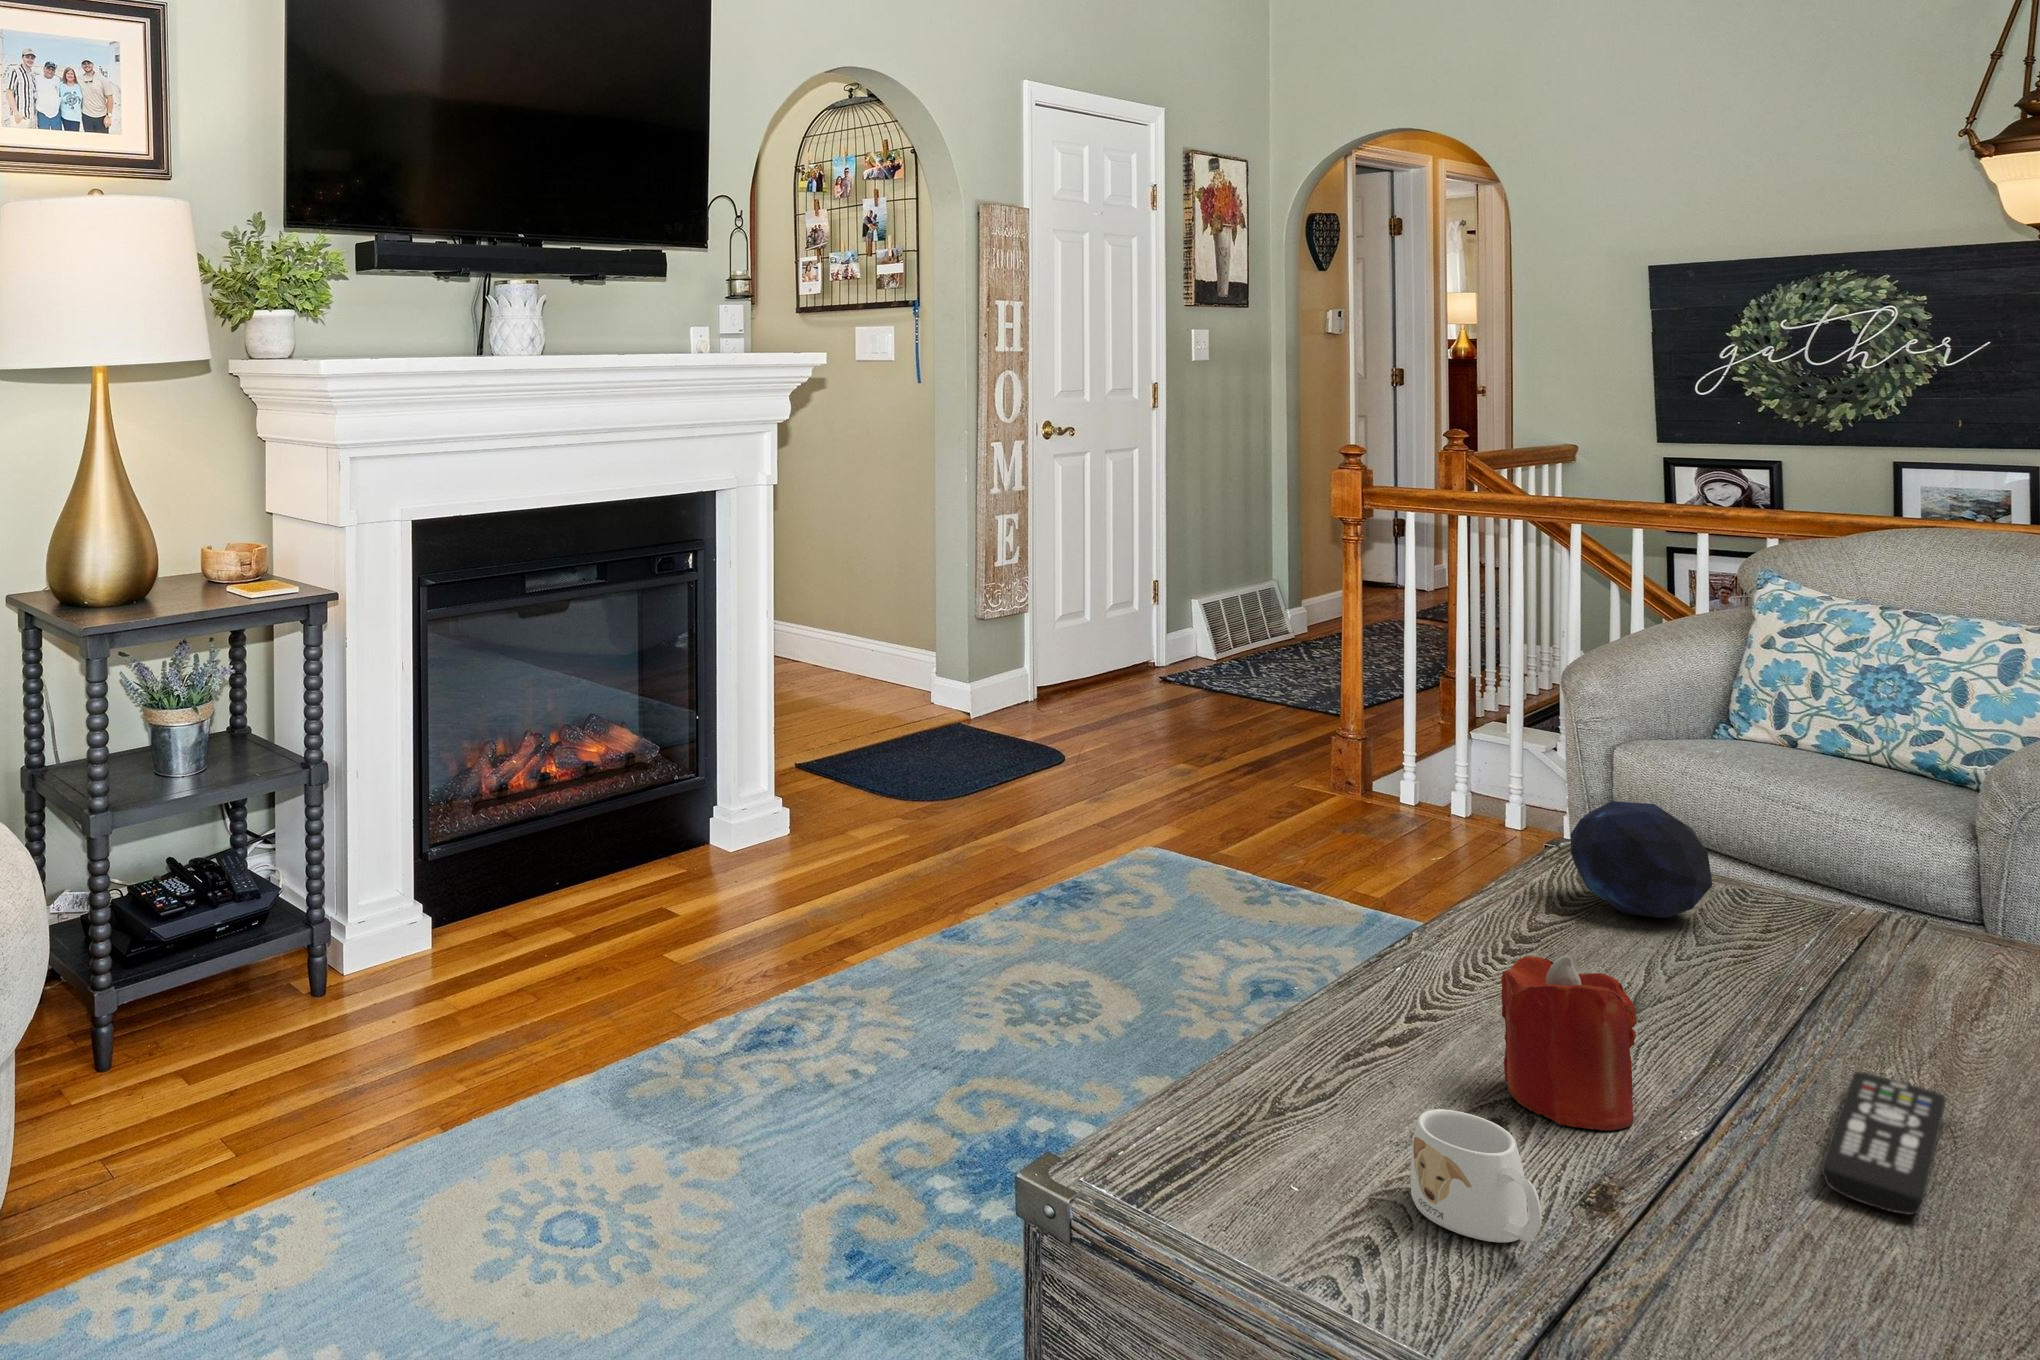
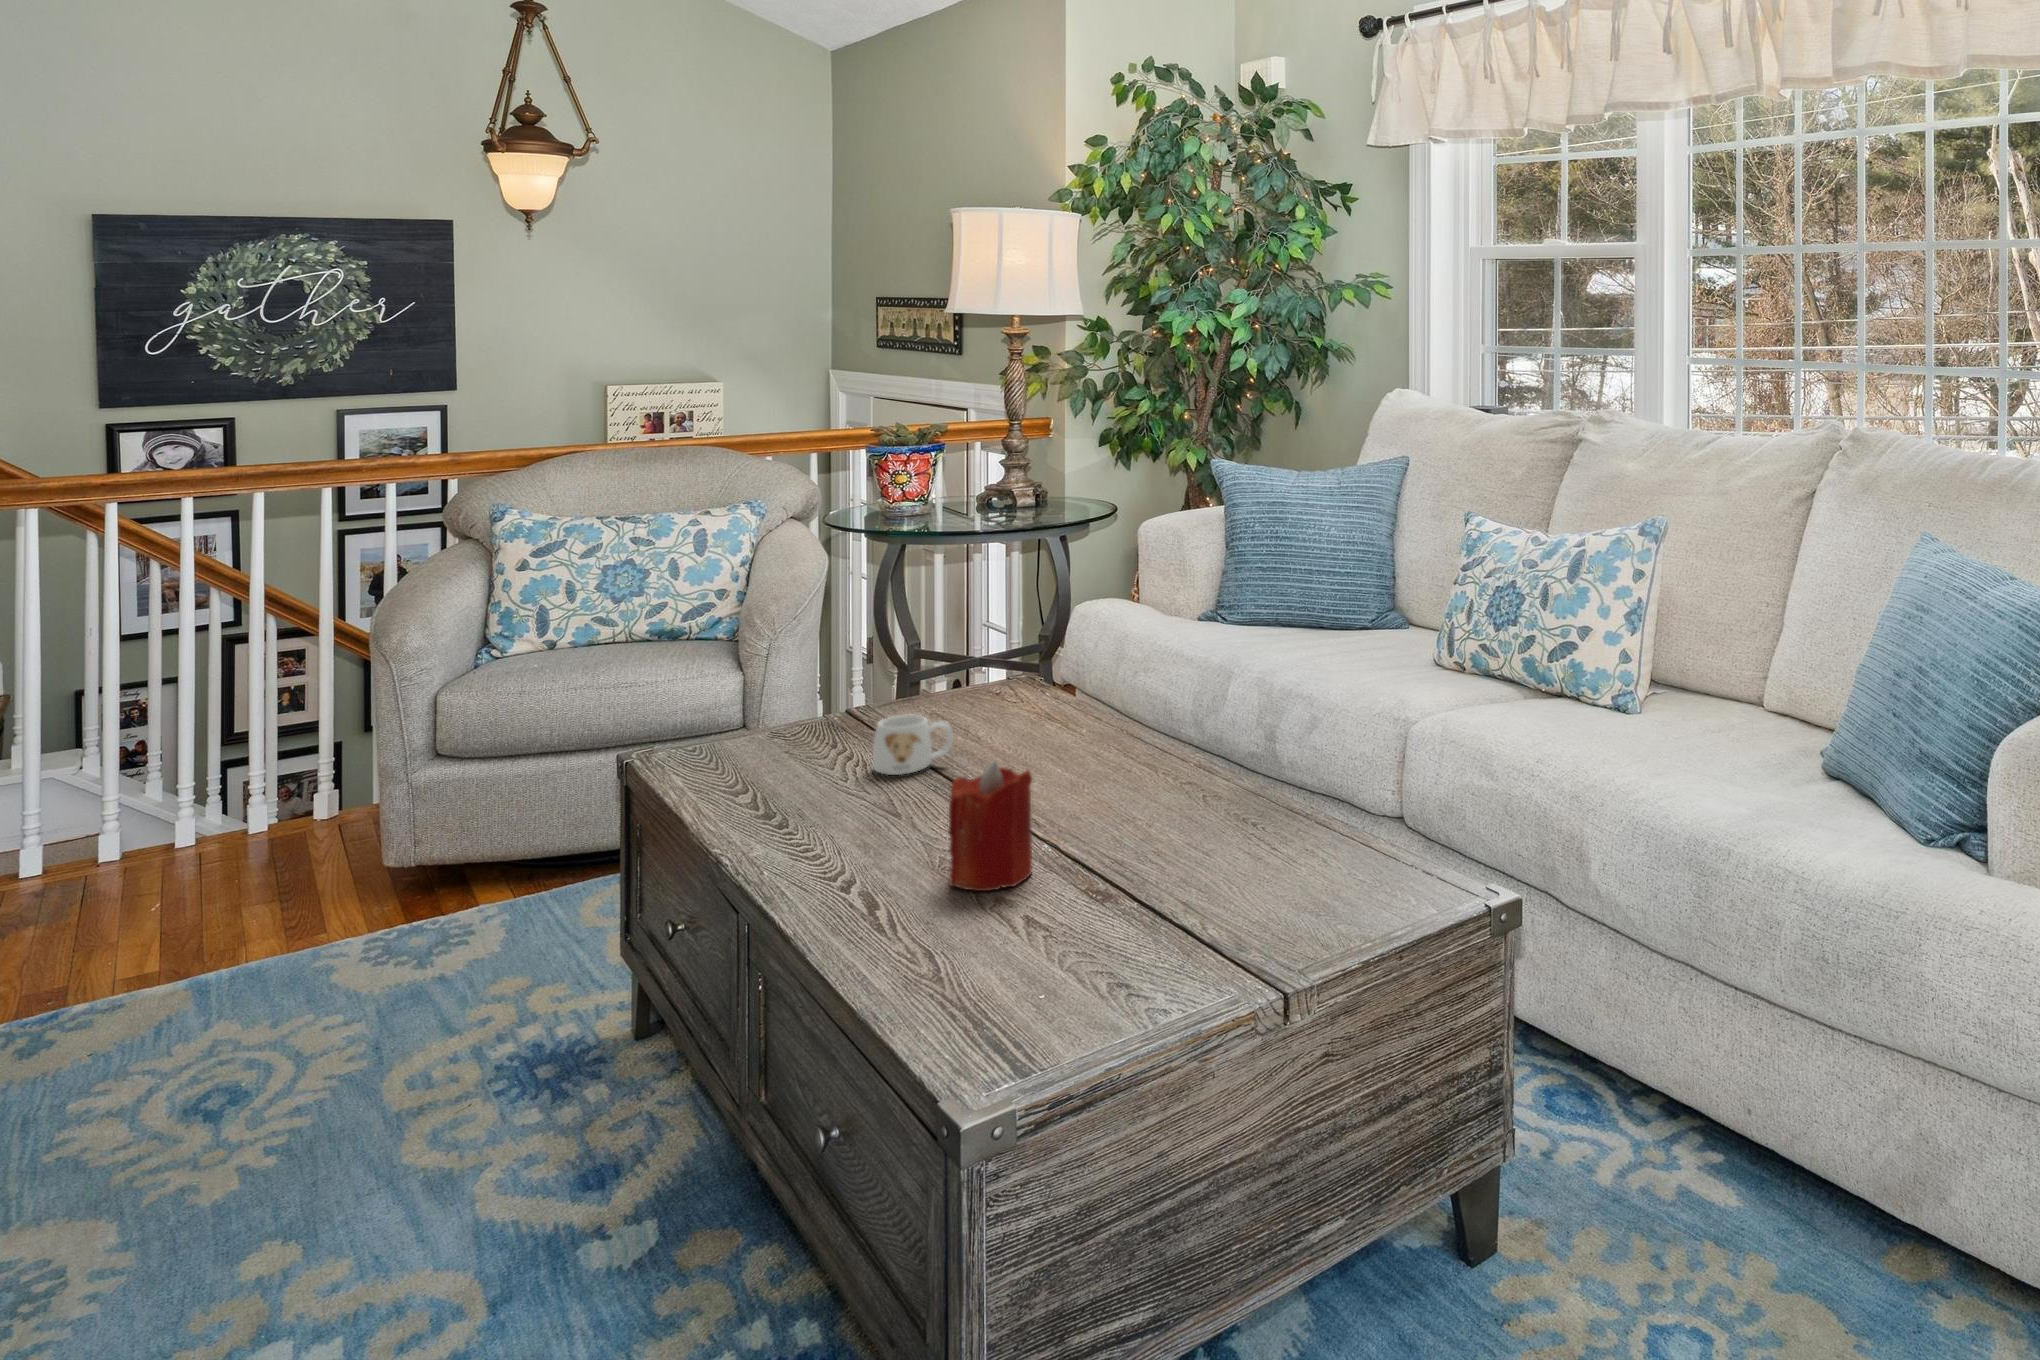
decorative orb: present [1570,801,1712,918] -> none [717,676,821,774]
remote control: present [1821,1072,1946,1215] -> none [1038,771,1165,834]
mug: present [1411,1109,1542,1243] -> present [873,715,953,775]

